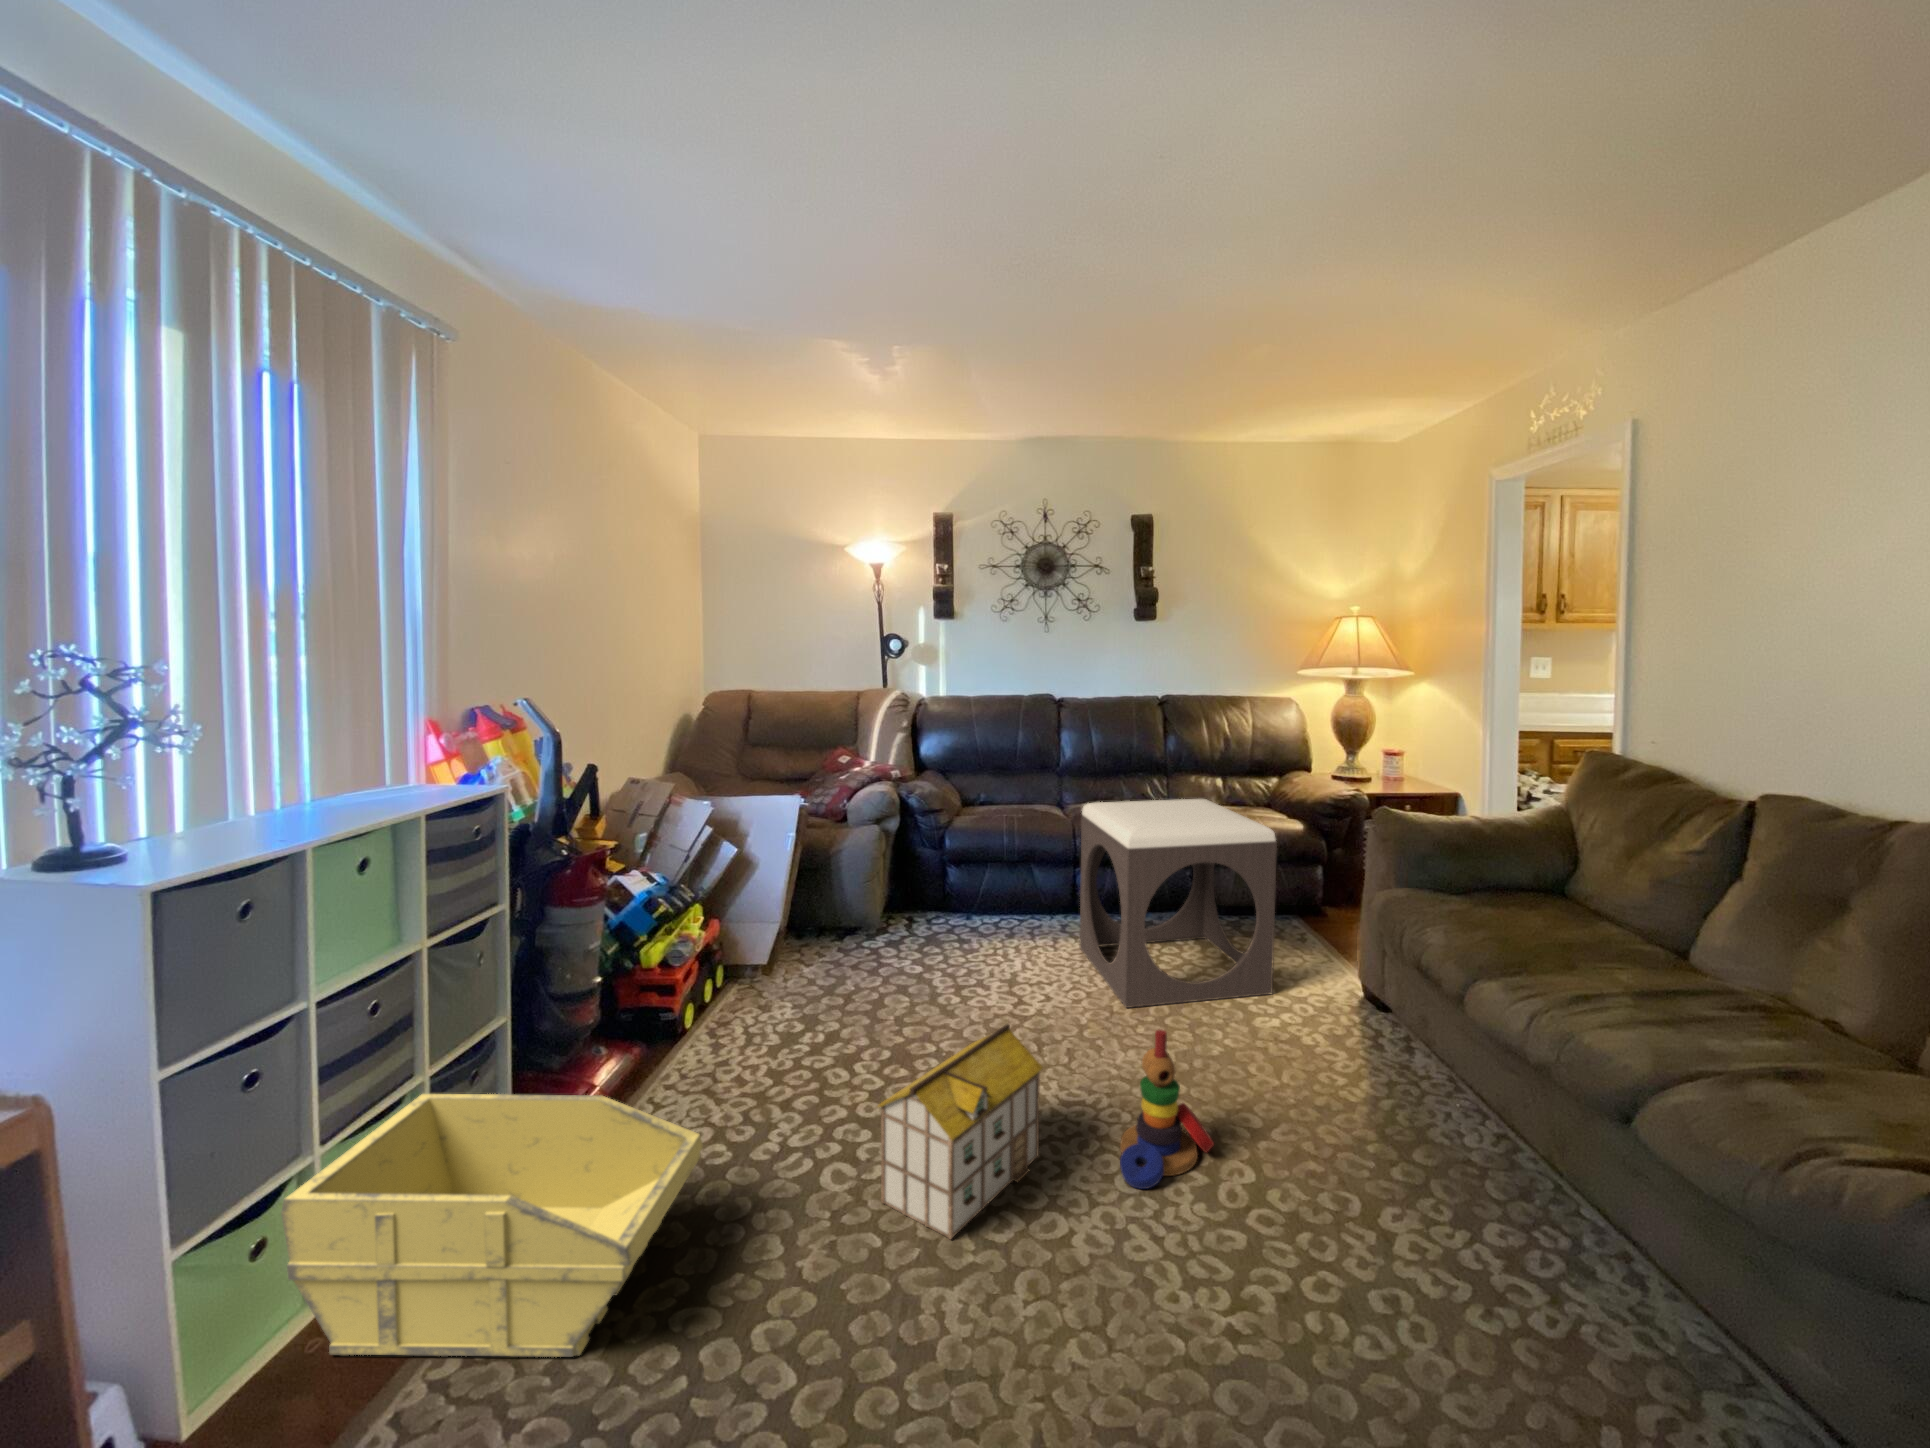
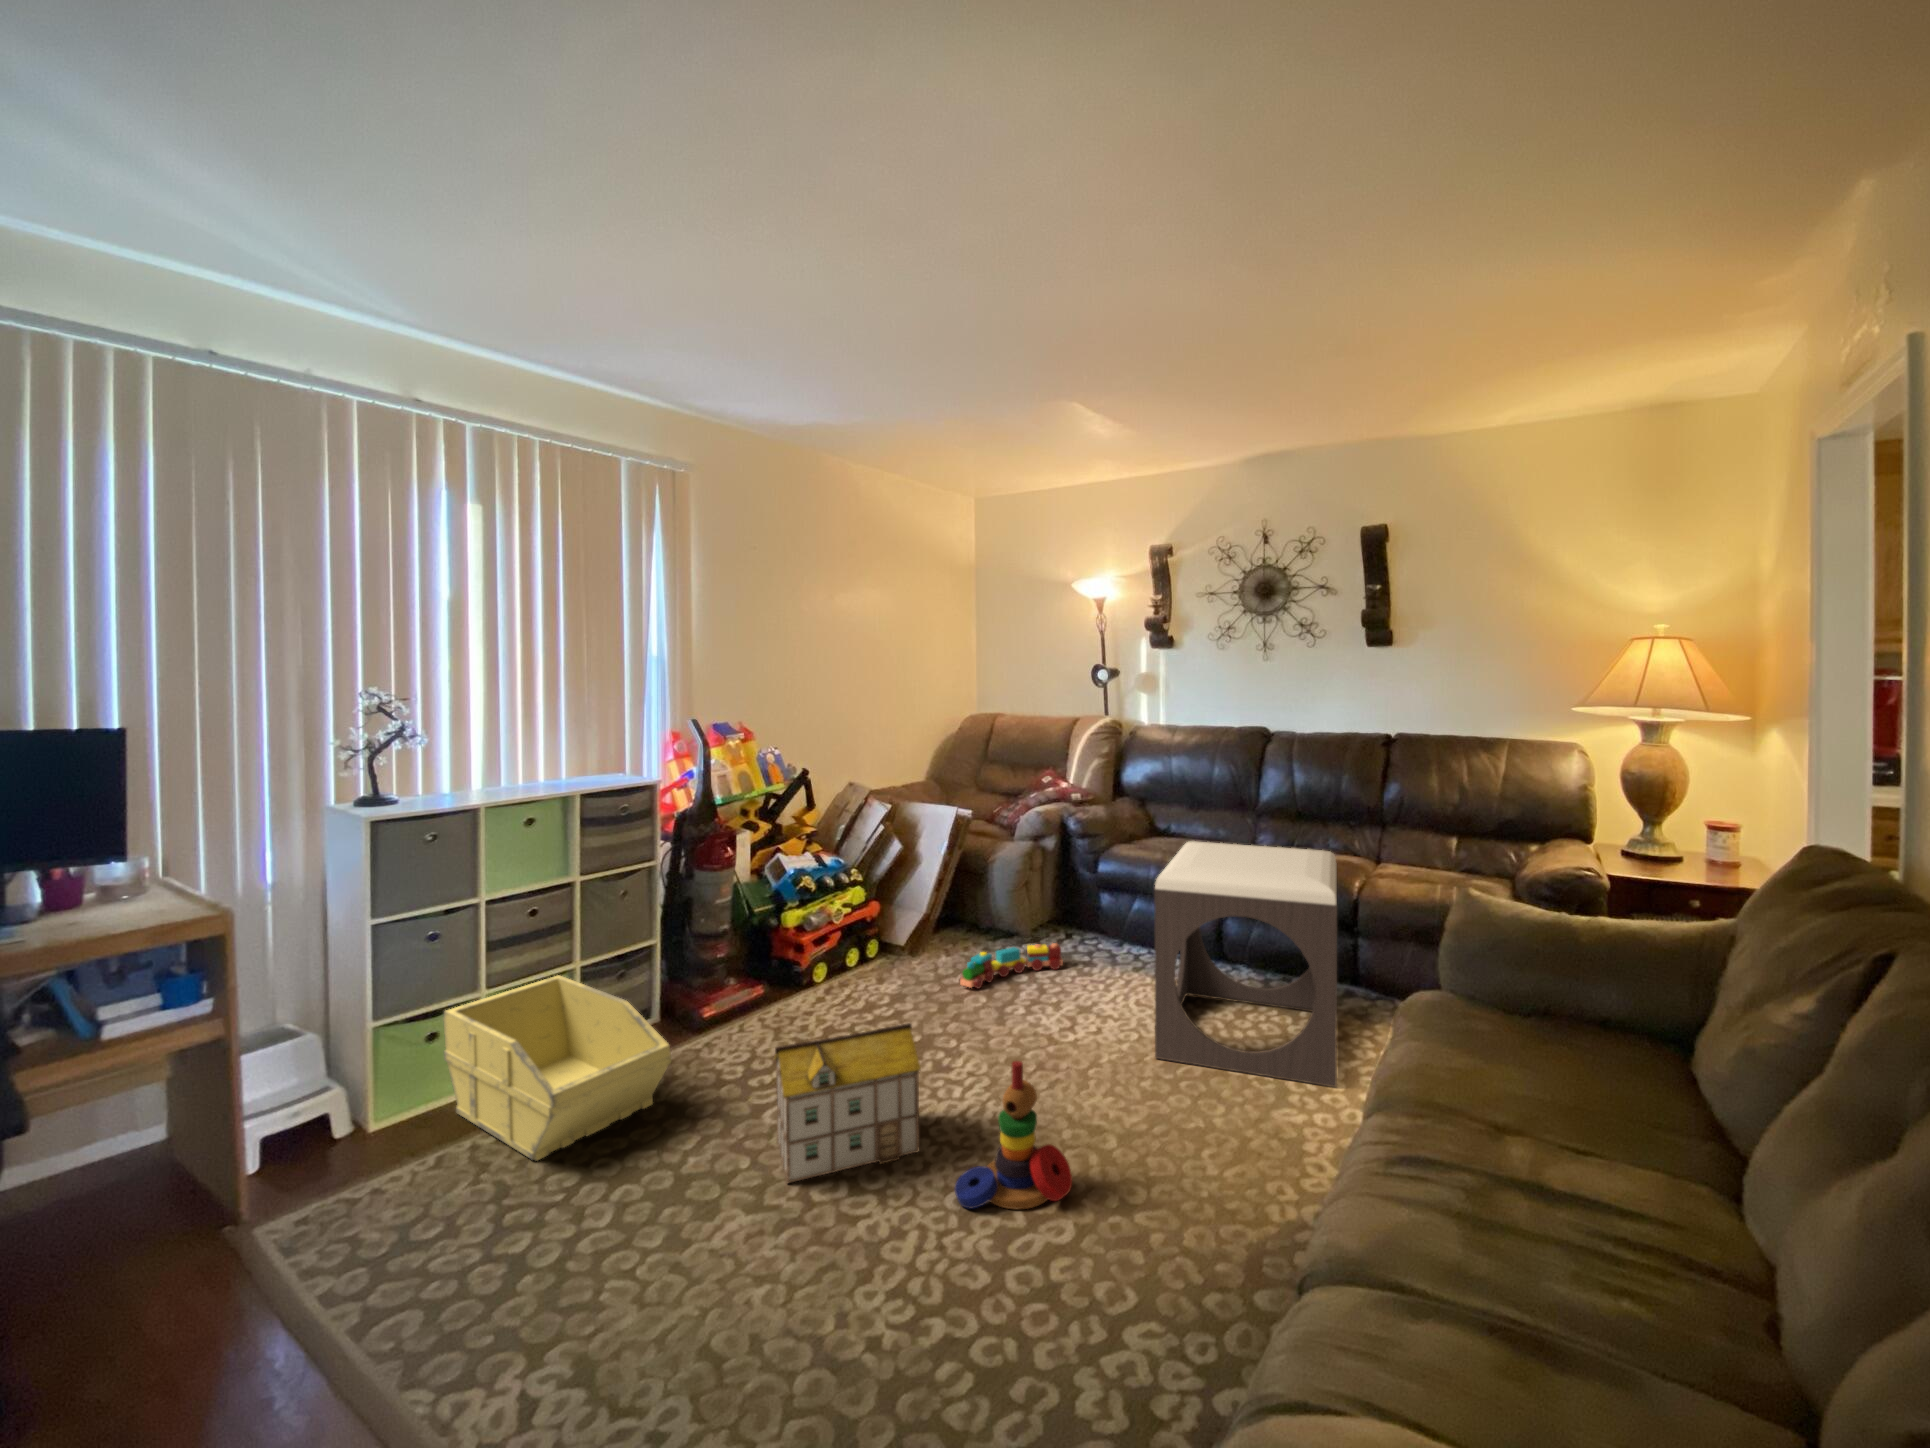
toy train: none [868,924,947,986] -> present [960,943,1063,989]

